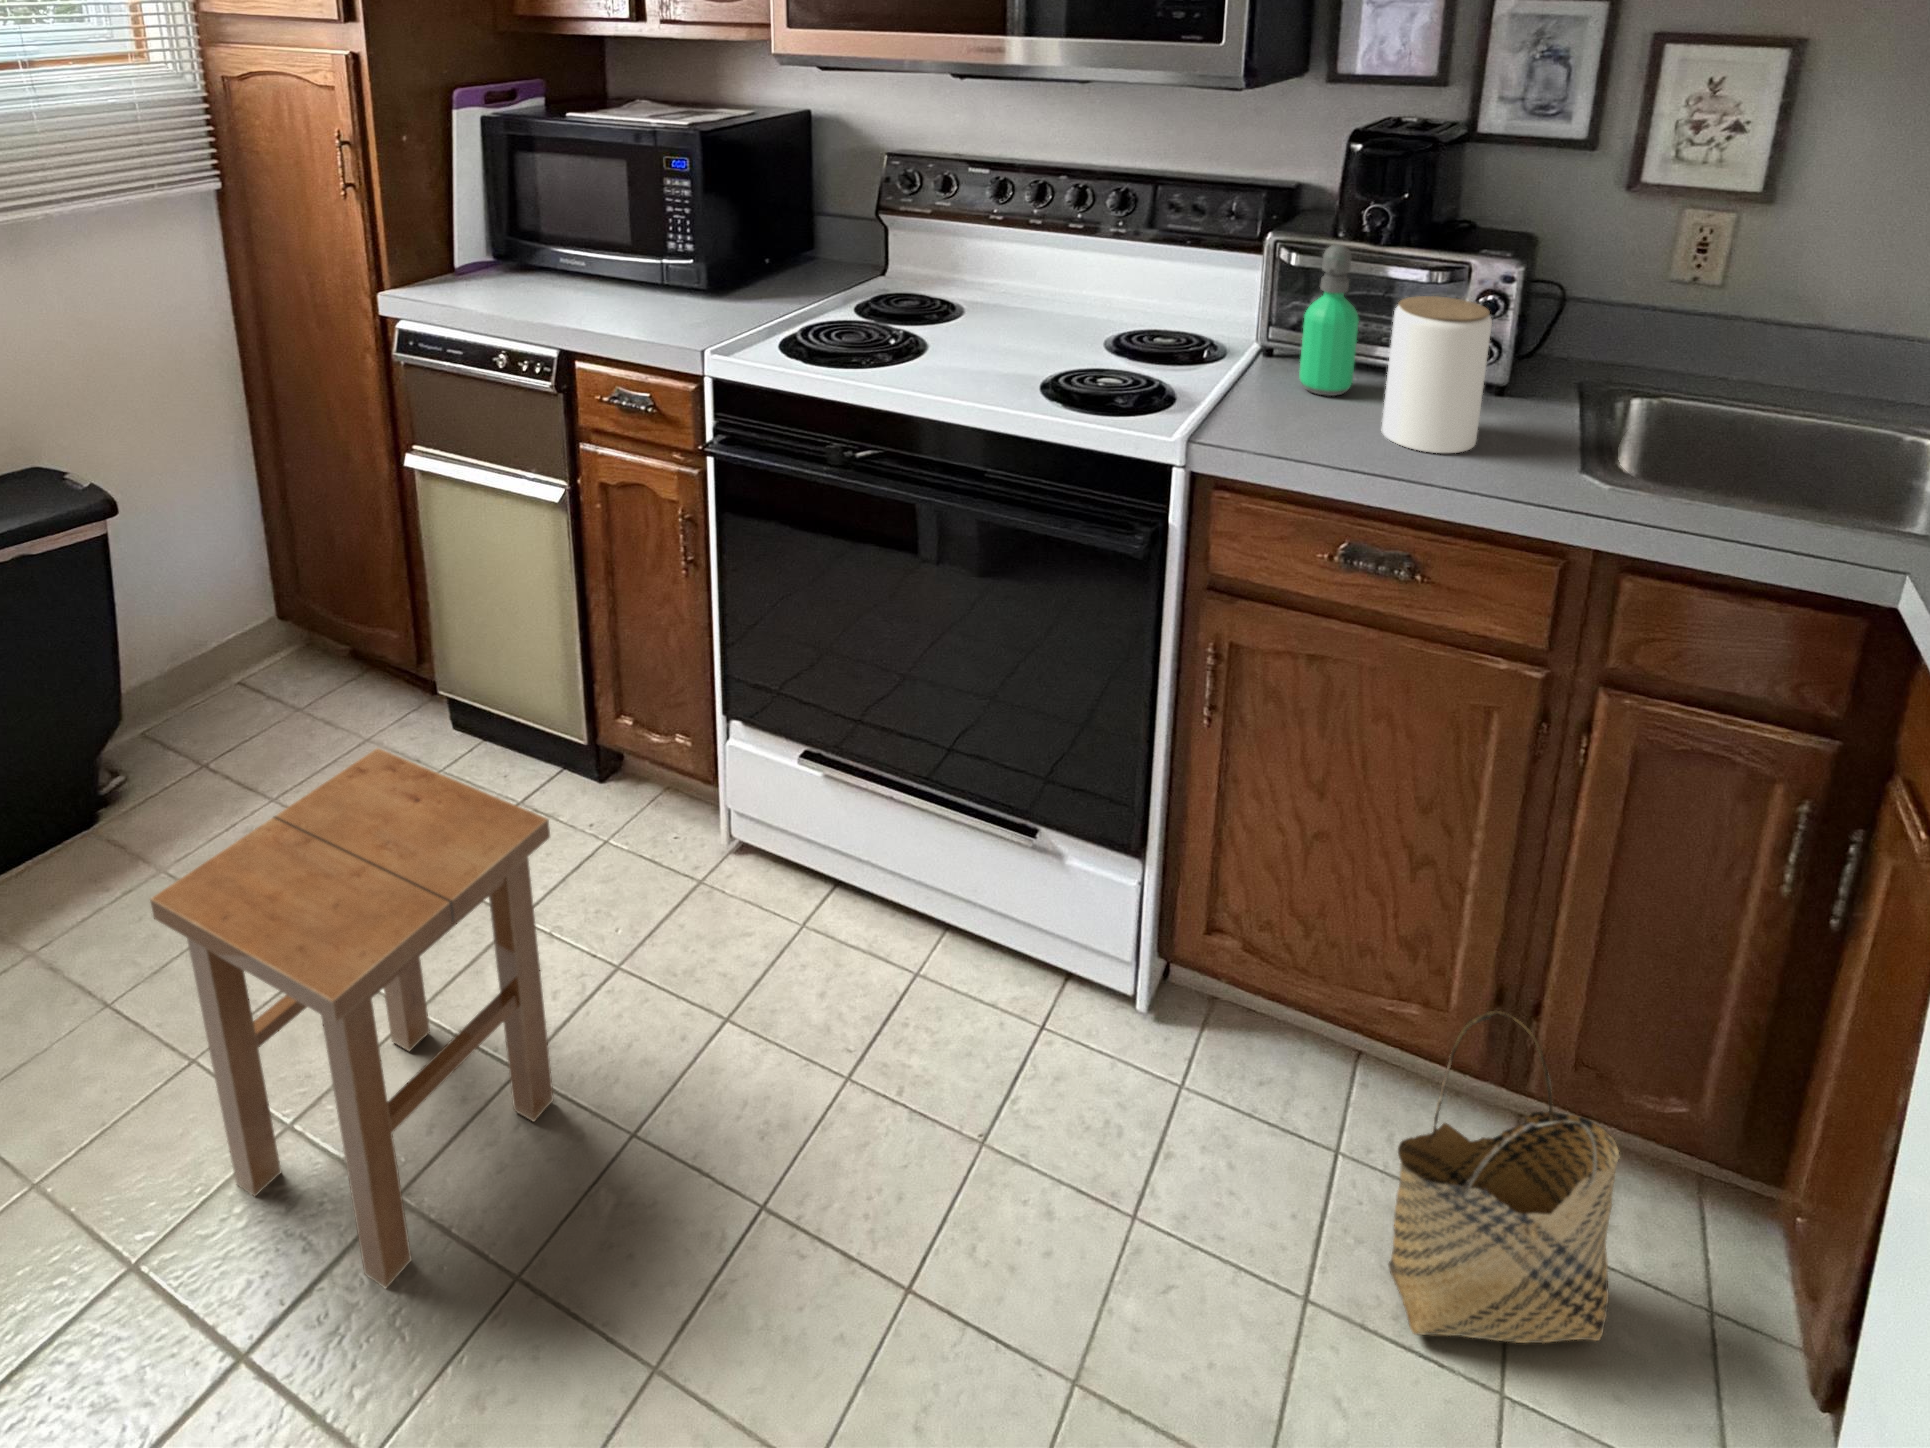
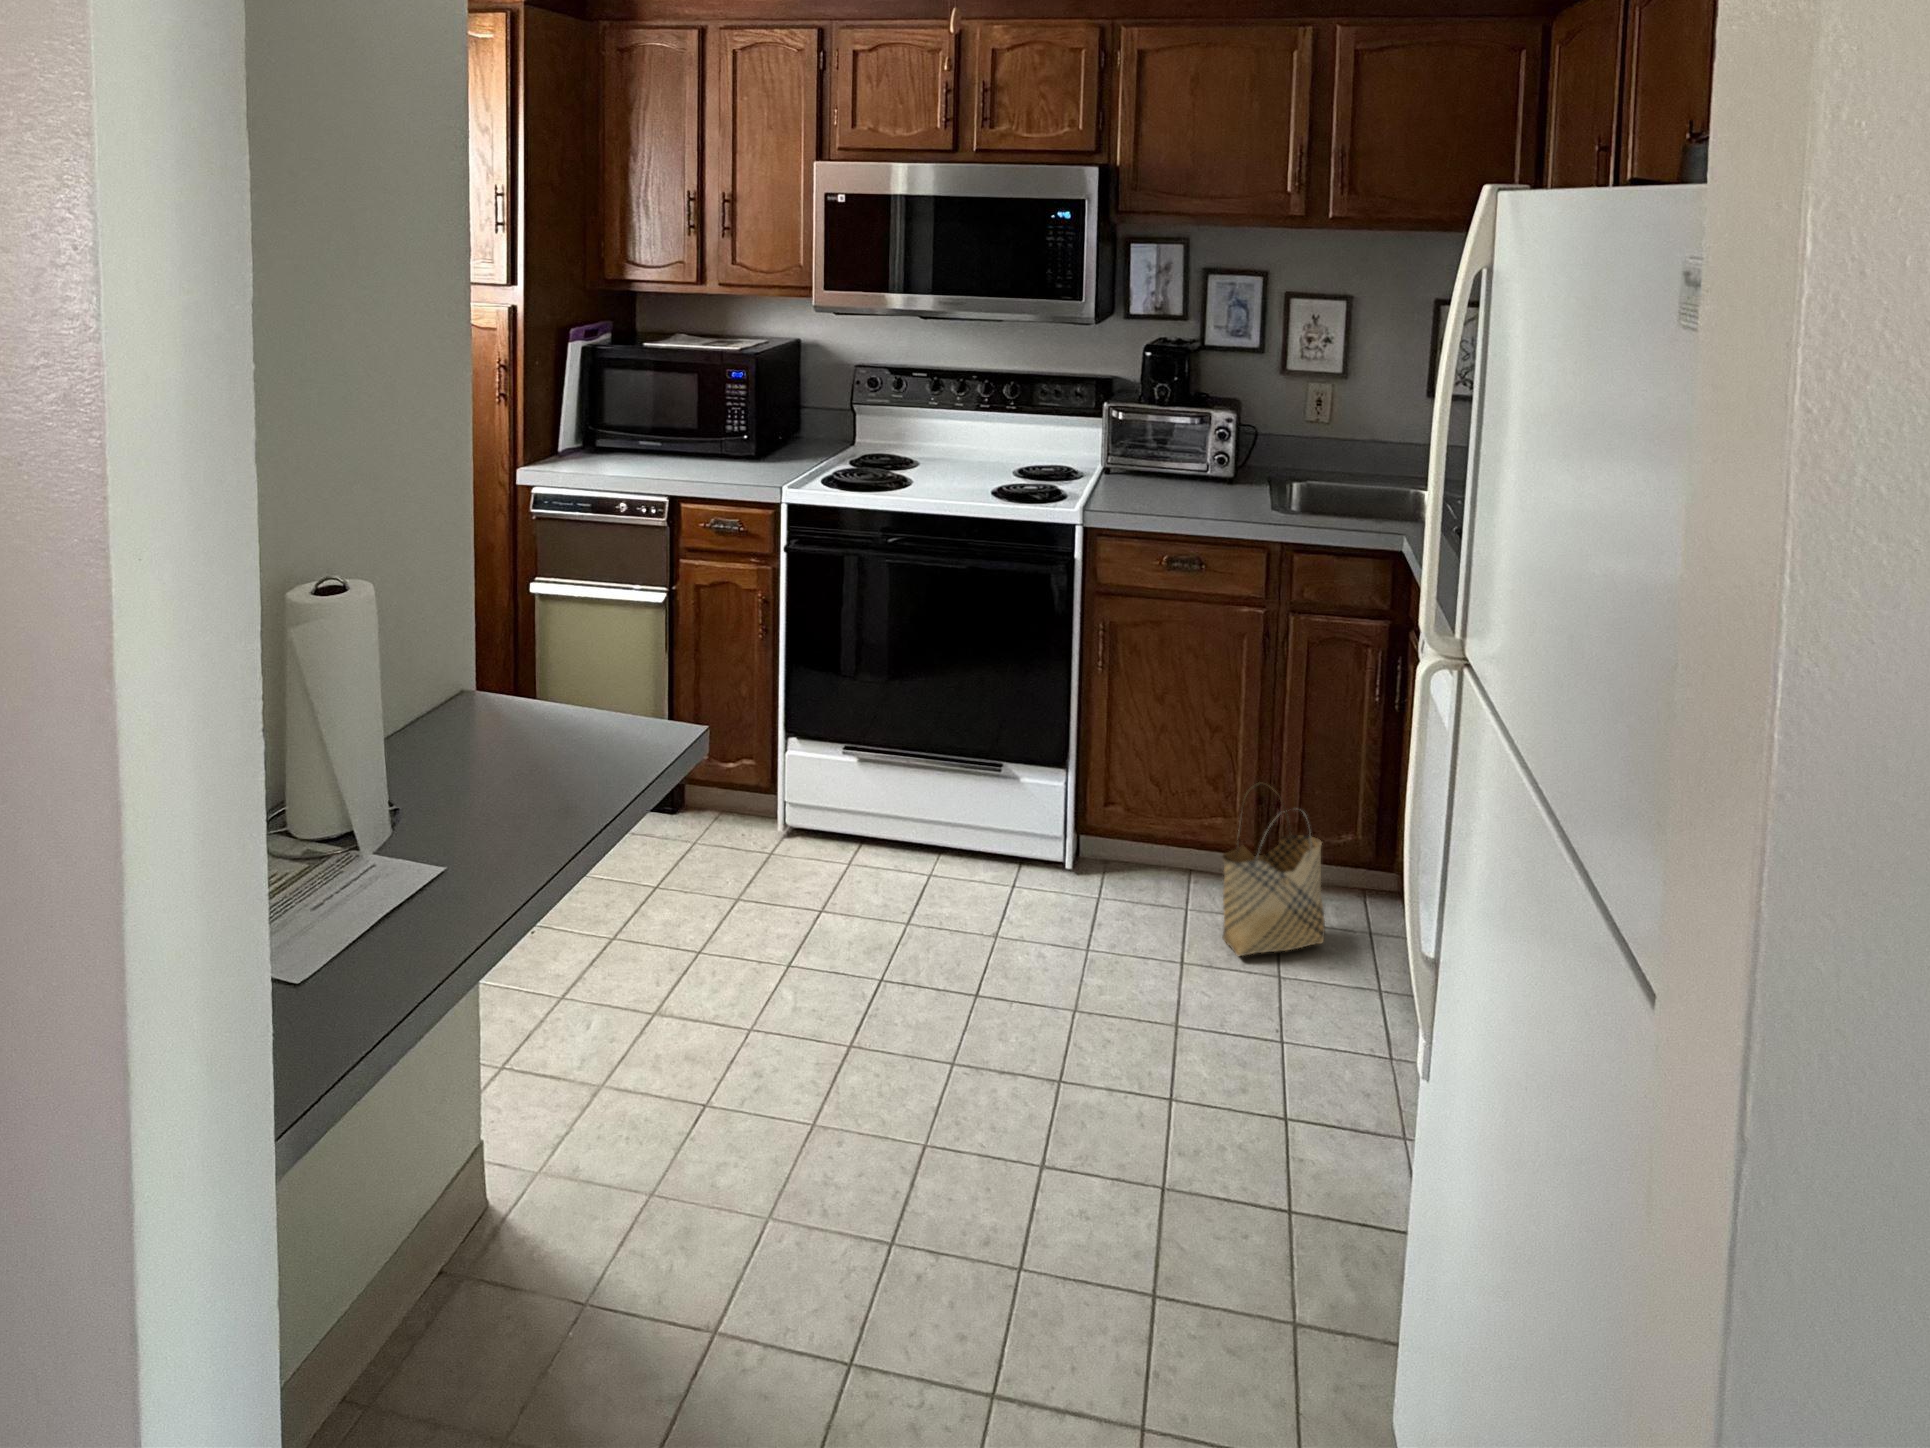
soap dispenser: present [1299,244,1359,396] -> none [1129,406,1159,490]
jar: present [1381,296,1492,453] -> none [1177,429,1226,508]
stool: present [150,748,554,1288] -> none [536,737,749,1036]

